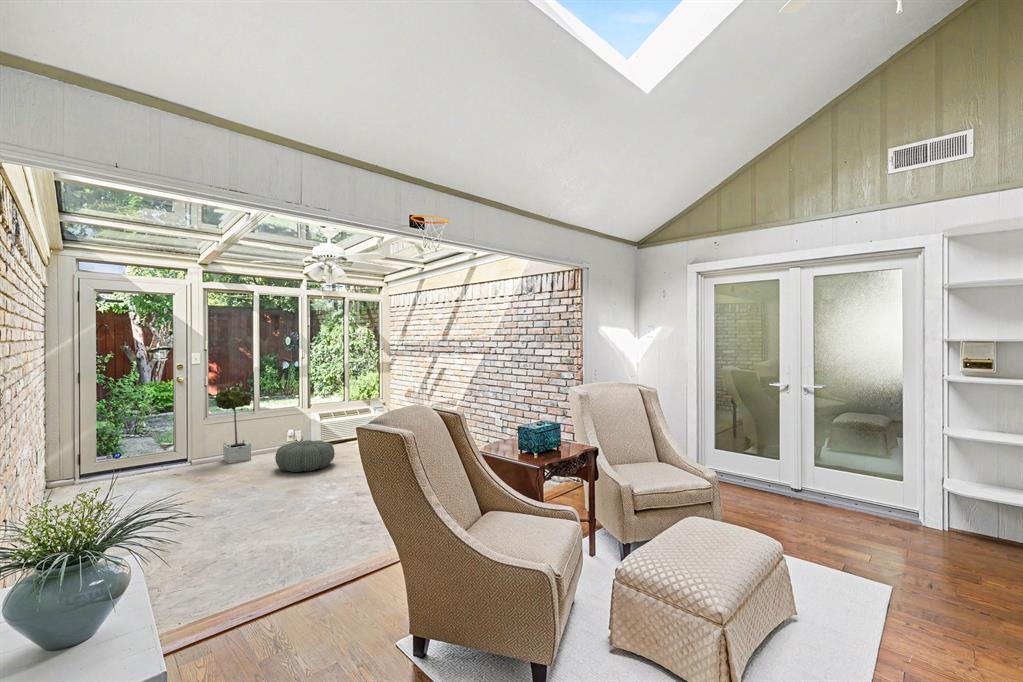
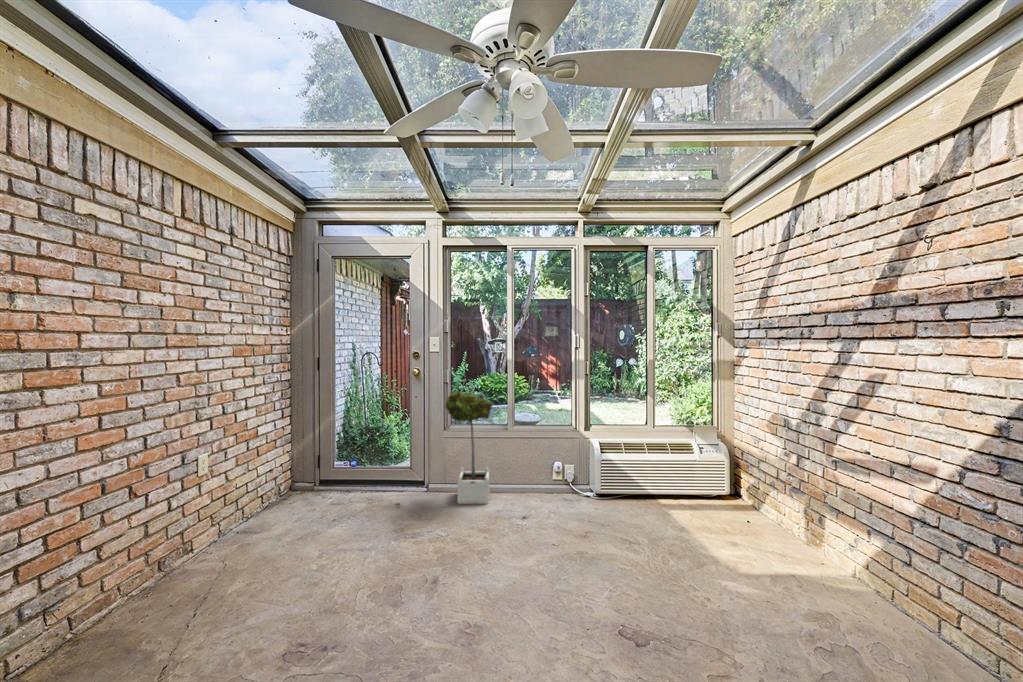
pouf: present [275,440,335,472] -> none [484,499,591,577]

